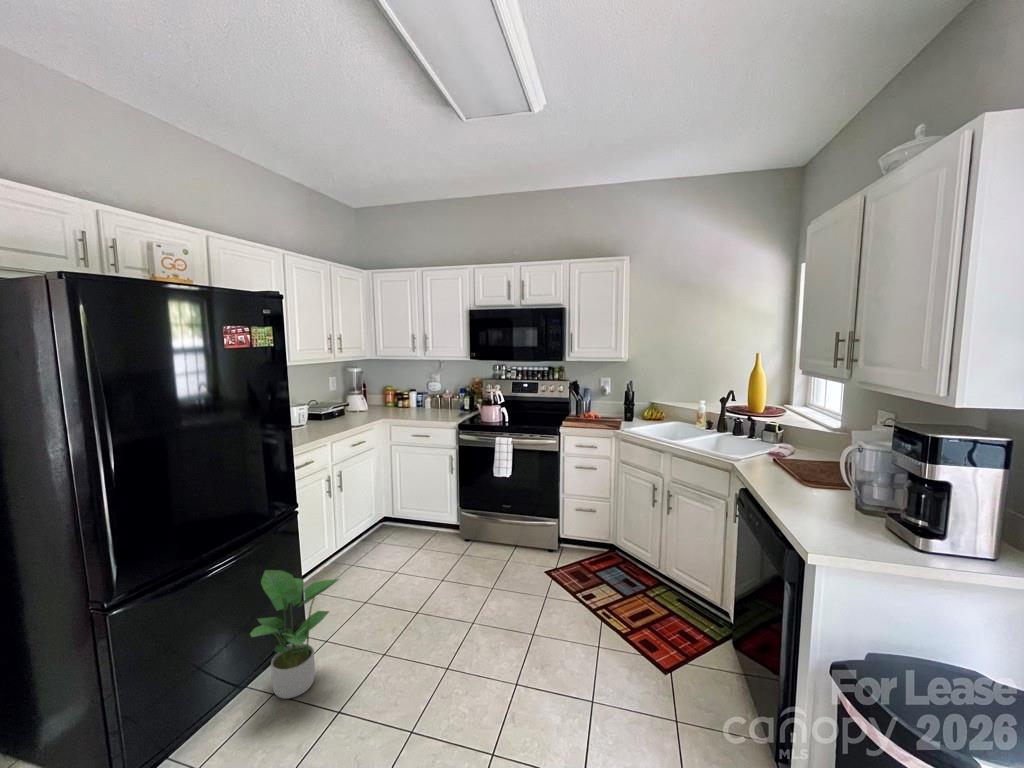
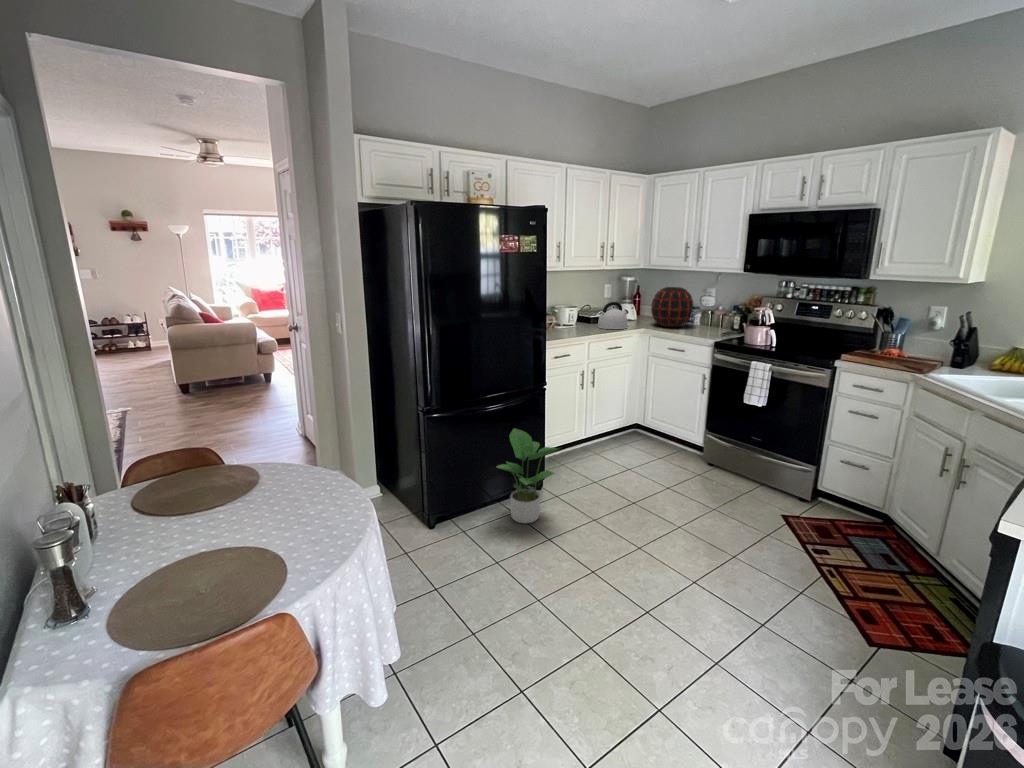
decorative vase: none [386,375,426,414] -> present [651,287,694,327]
kettle: none [334,394,367,423] -> present [598,302,628,329]

